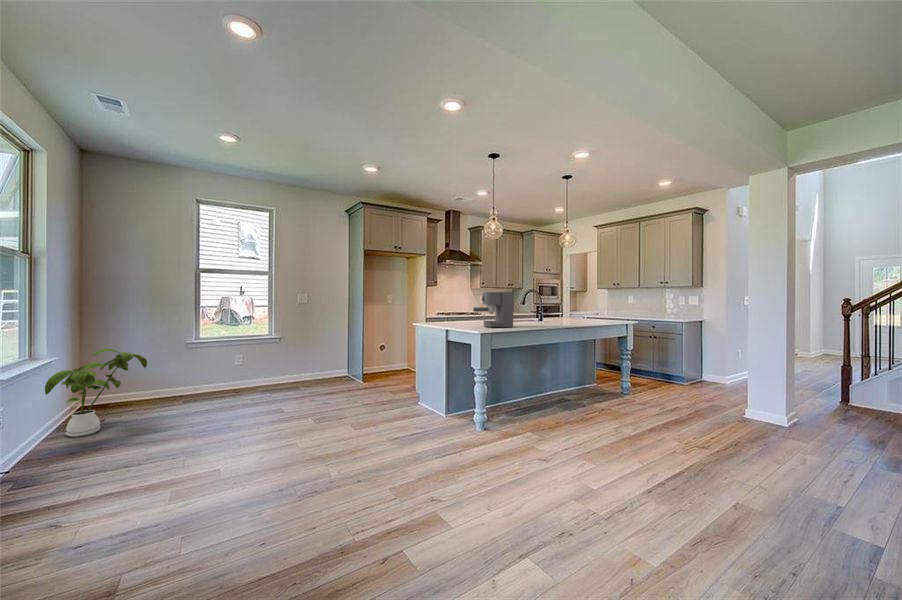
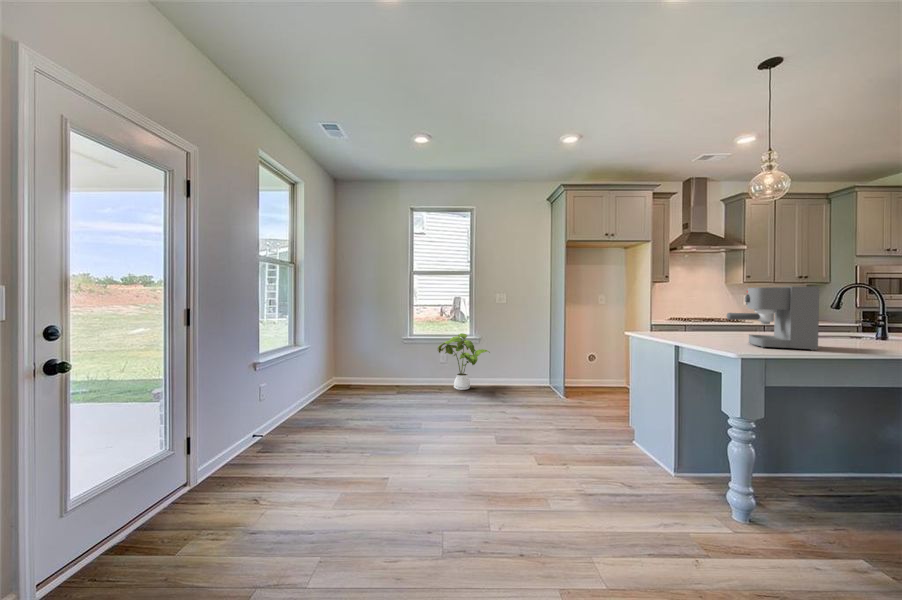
house plant: present [45,349,147,437] -> present [438,333,490,390]

